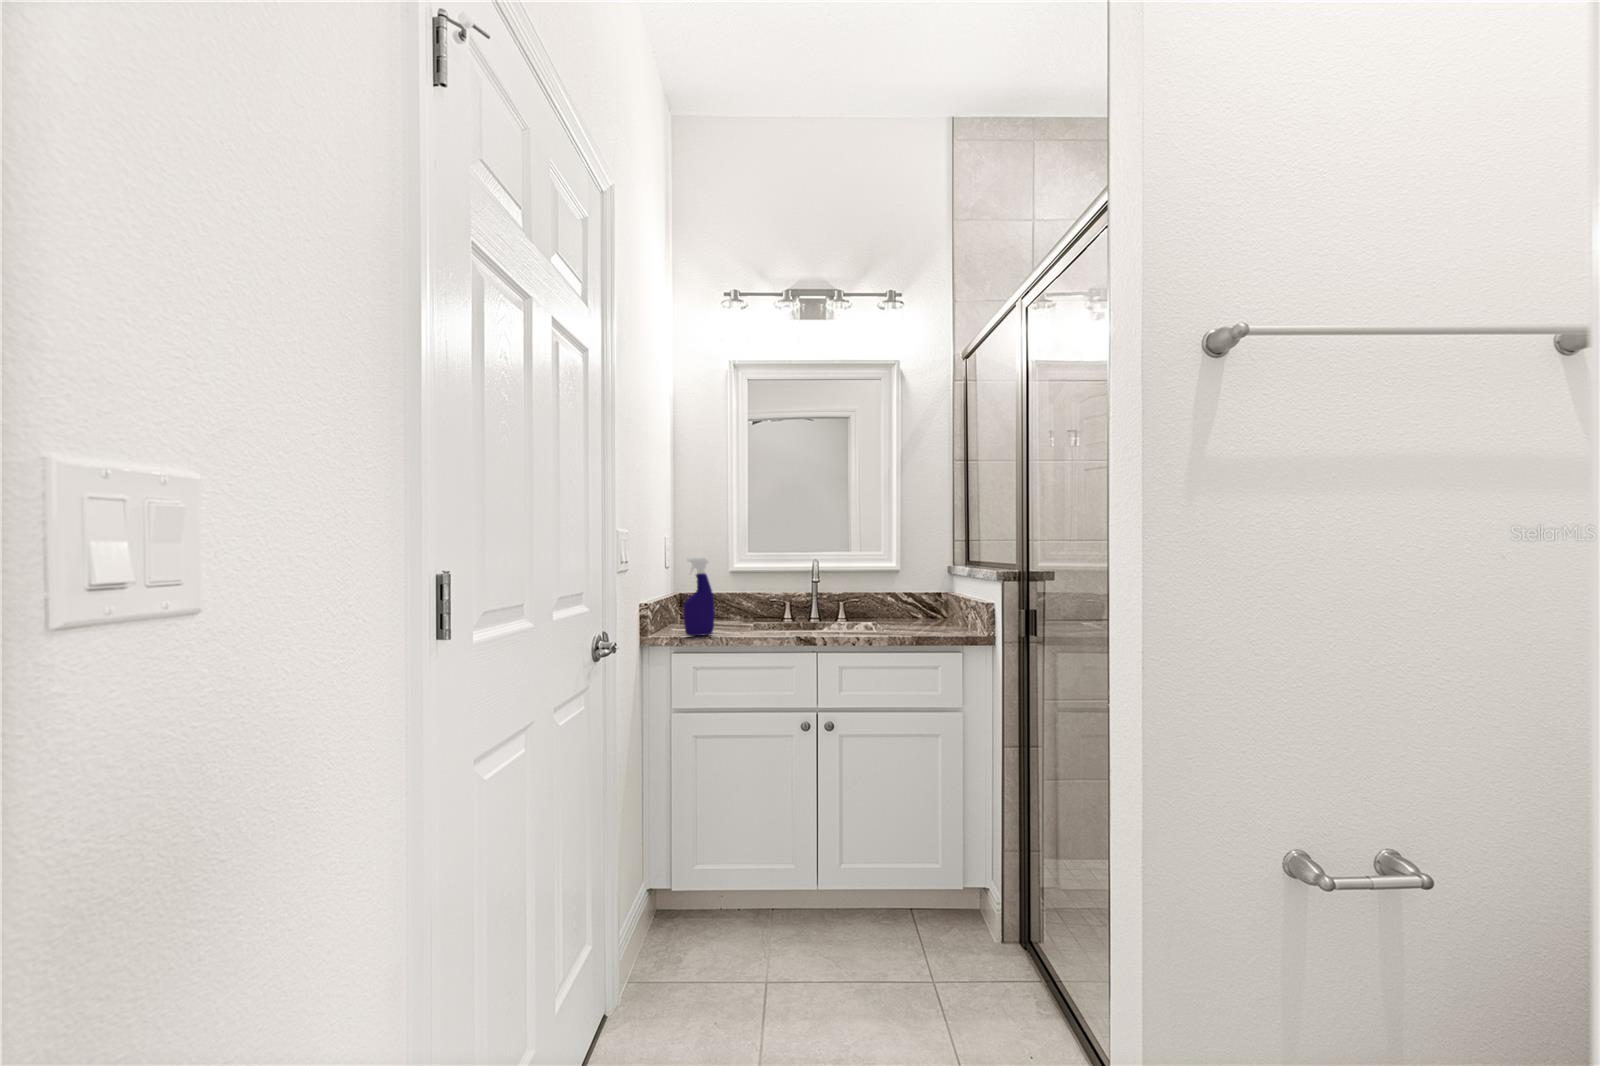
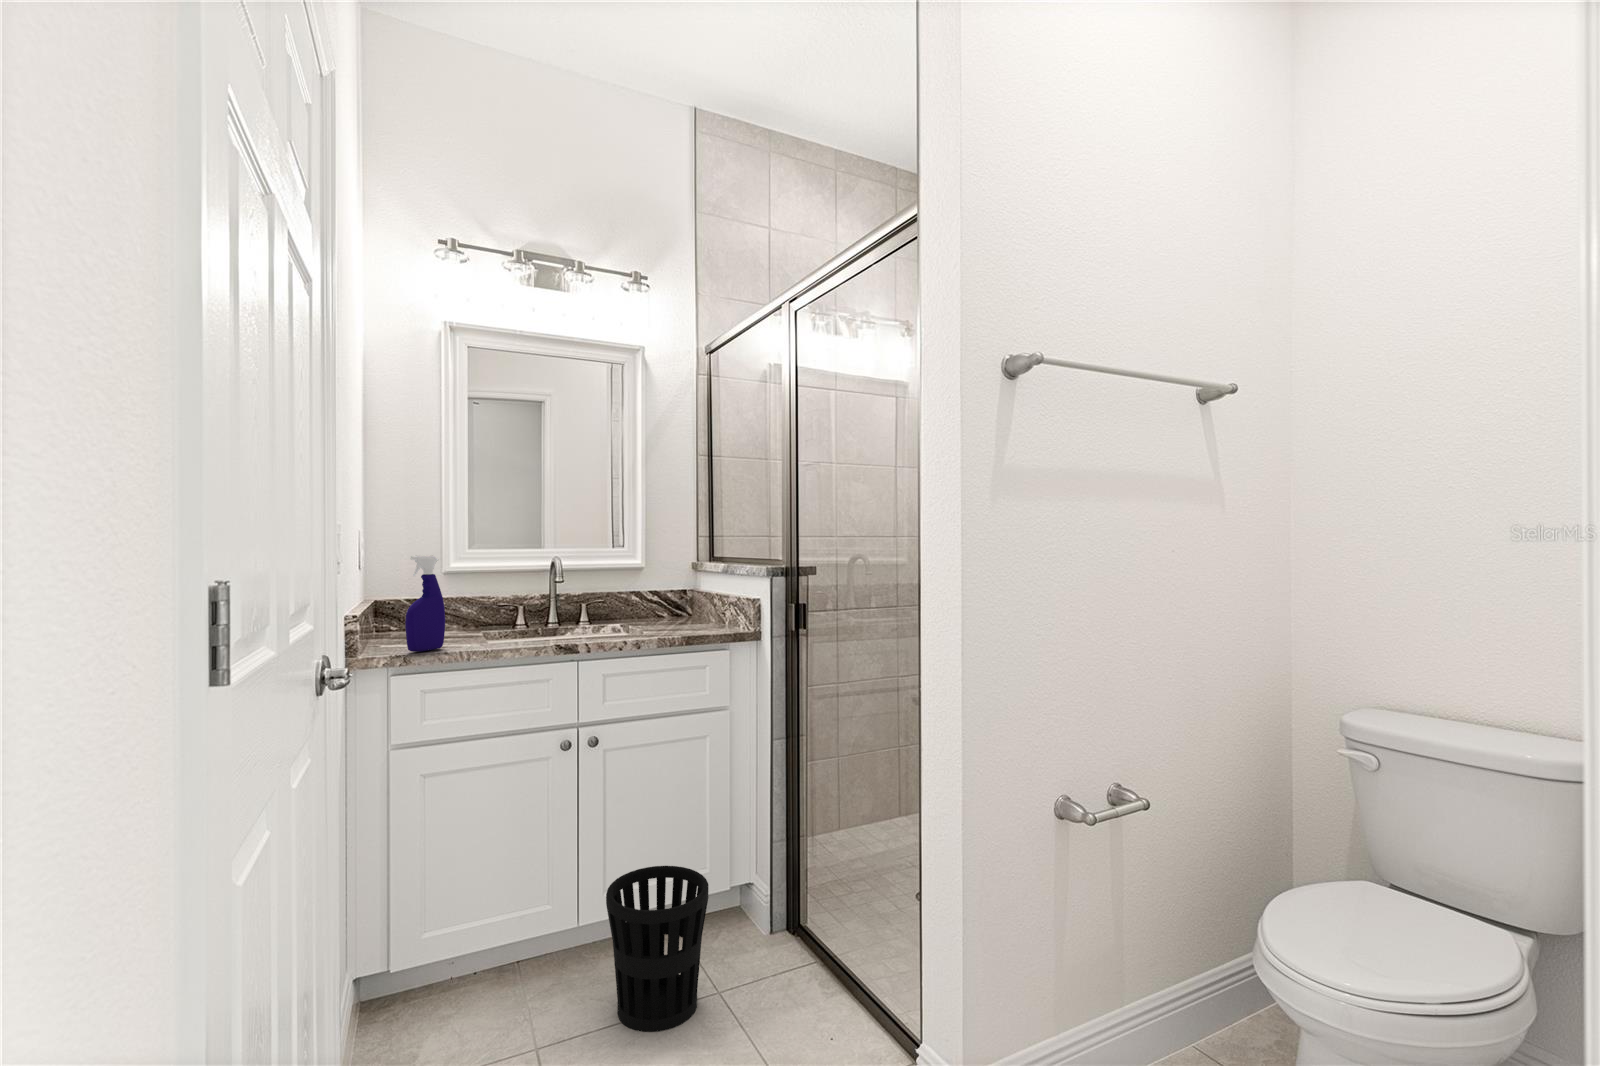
wastebasket: none [829,841,919,983] -> present [606,866,709,1032]

